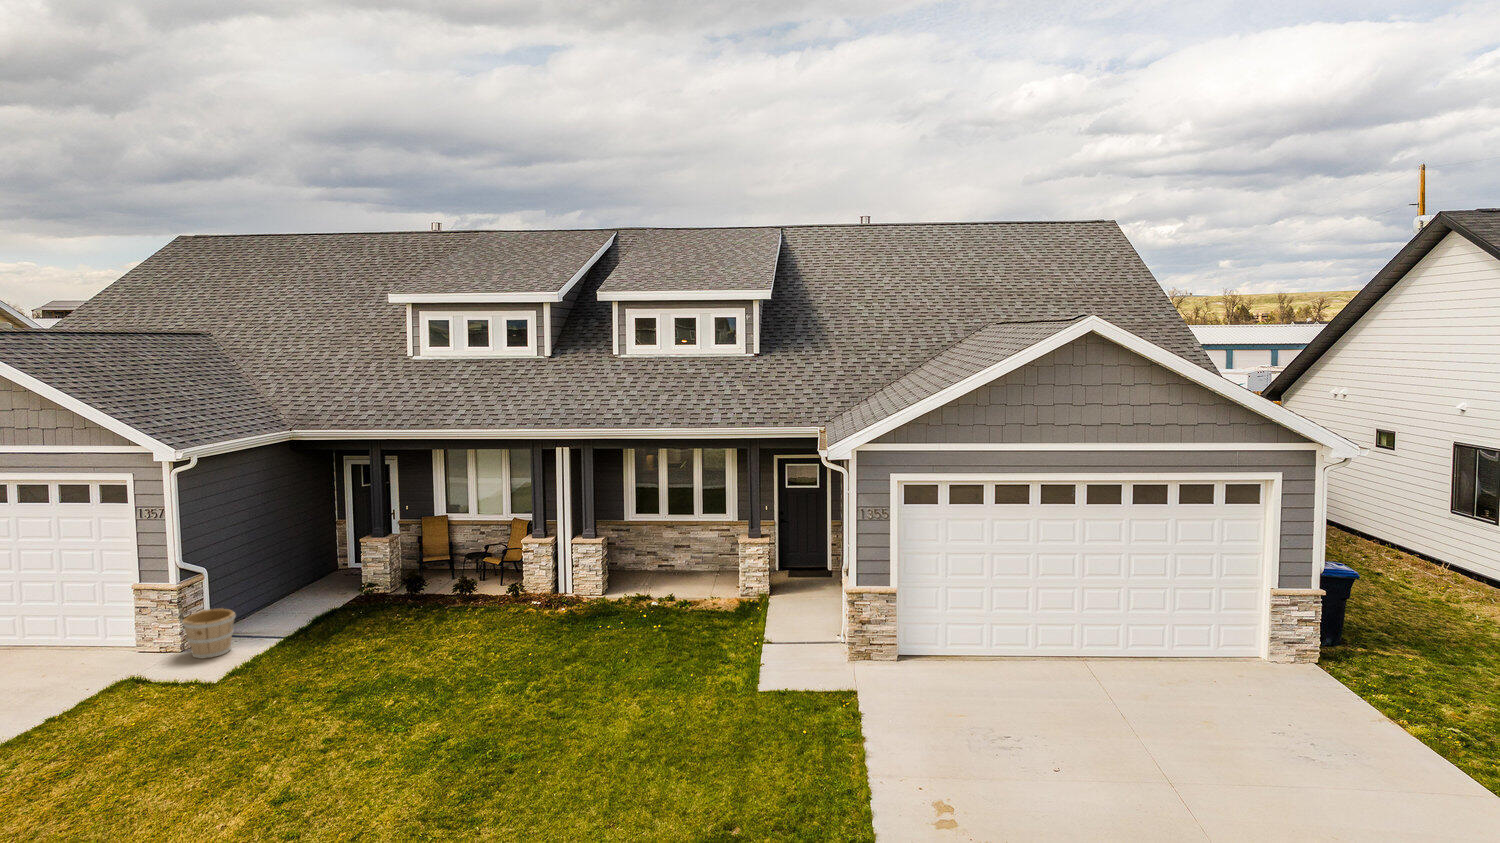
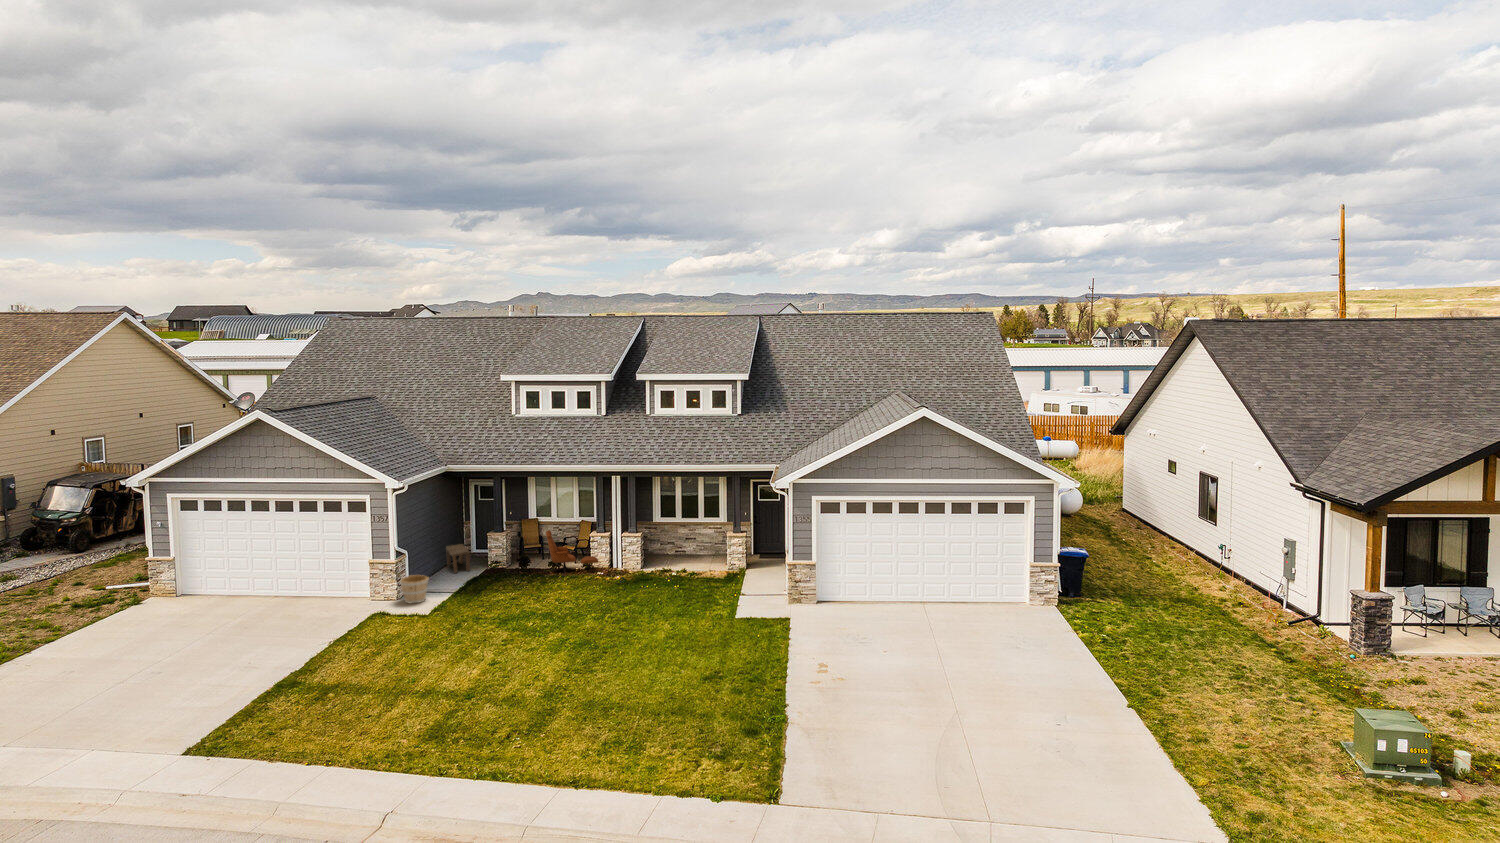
lounge chair: none [450,533,536,603] -> present [546,530,598,574]
bench: none [298,554,331,602] -> present [446,544,470,573]

